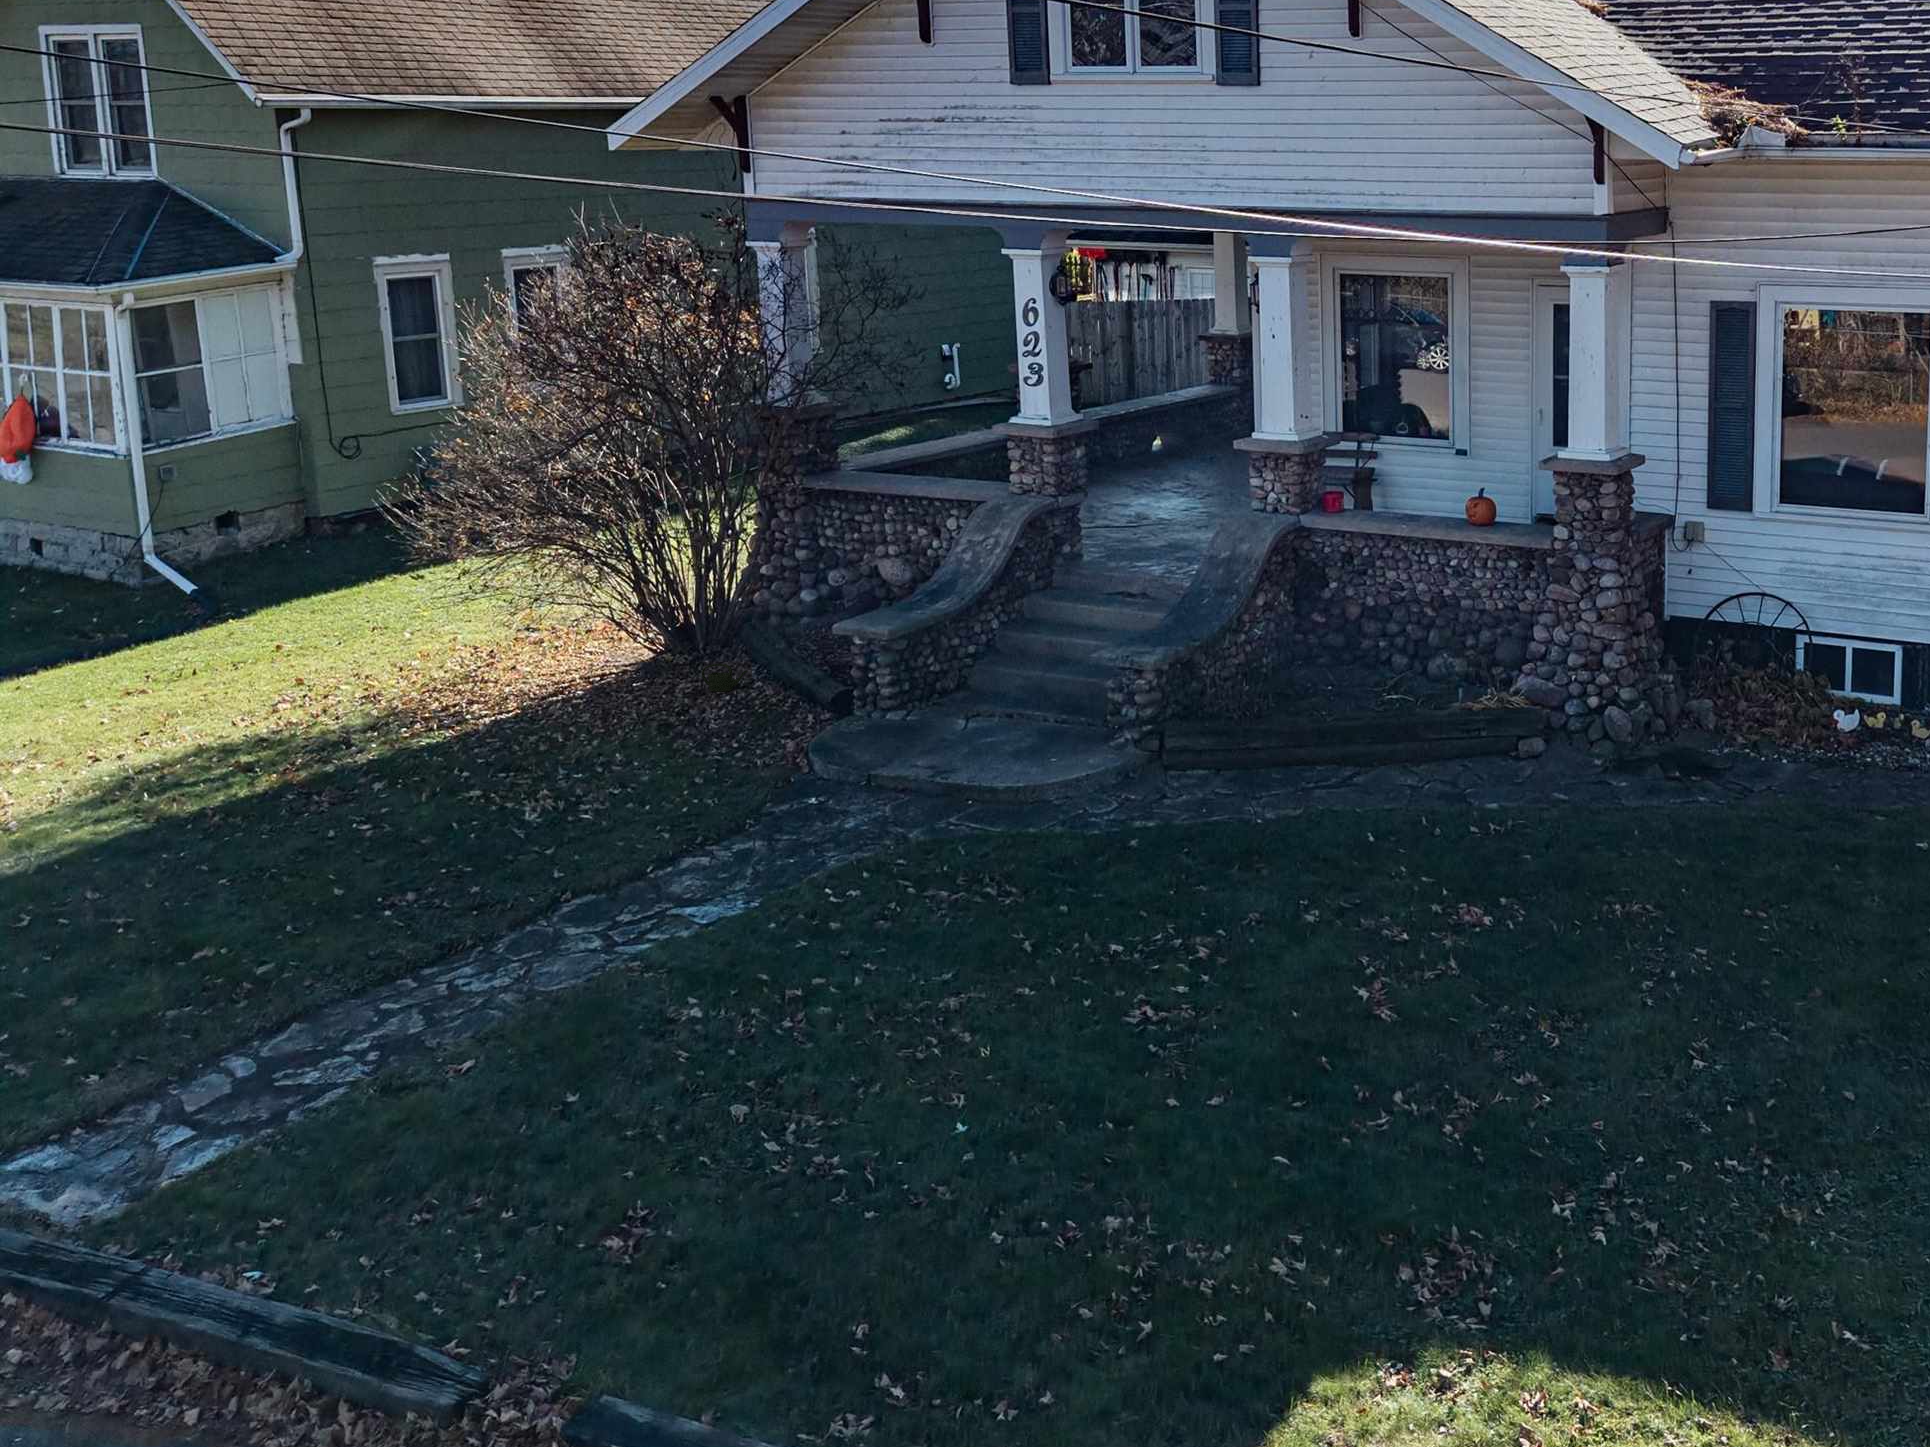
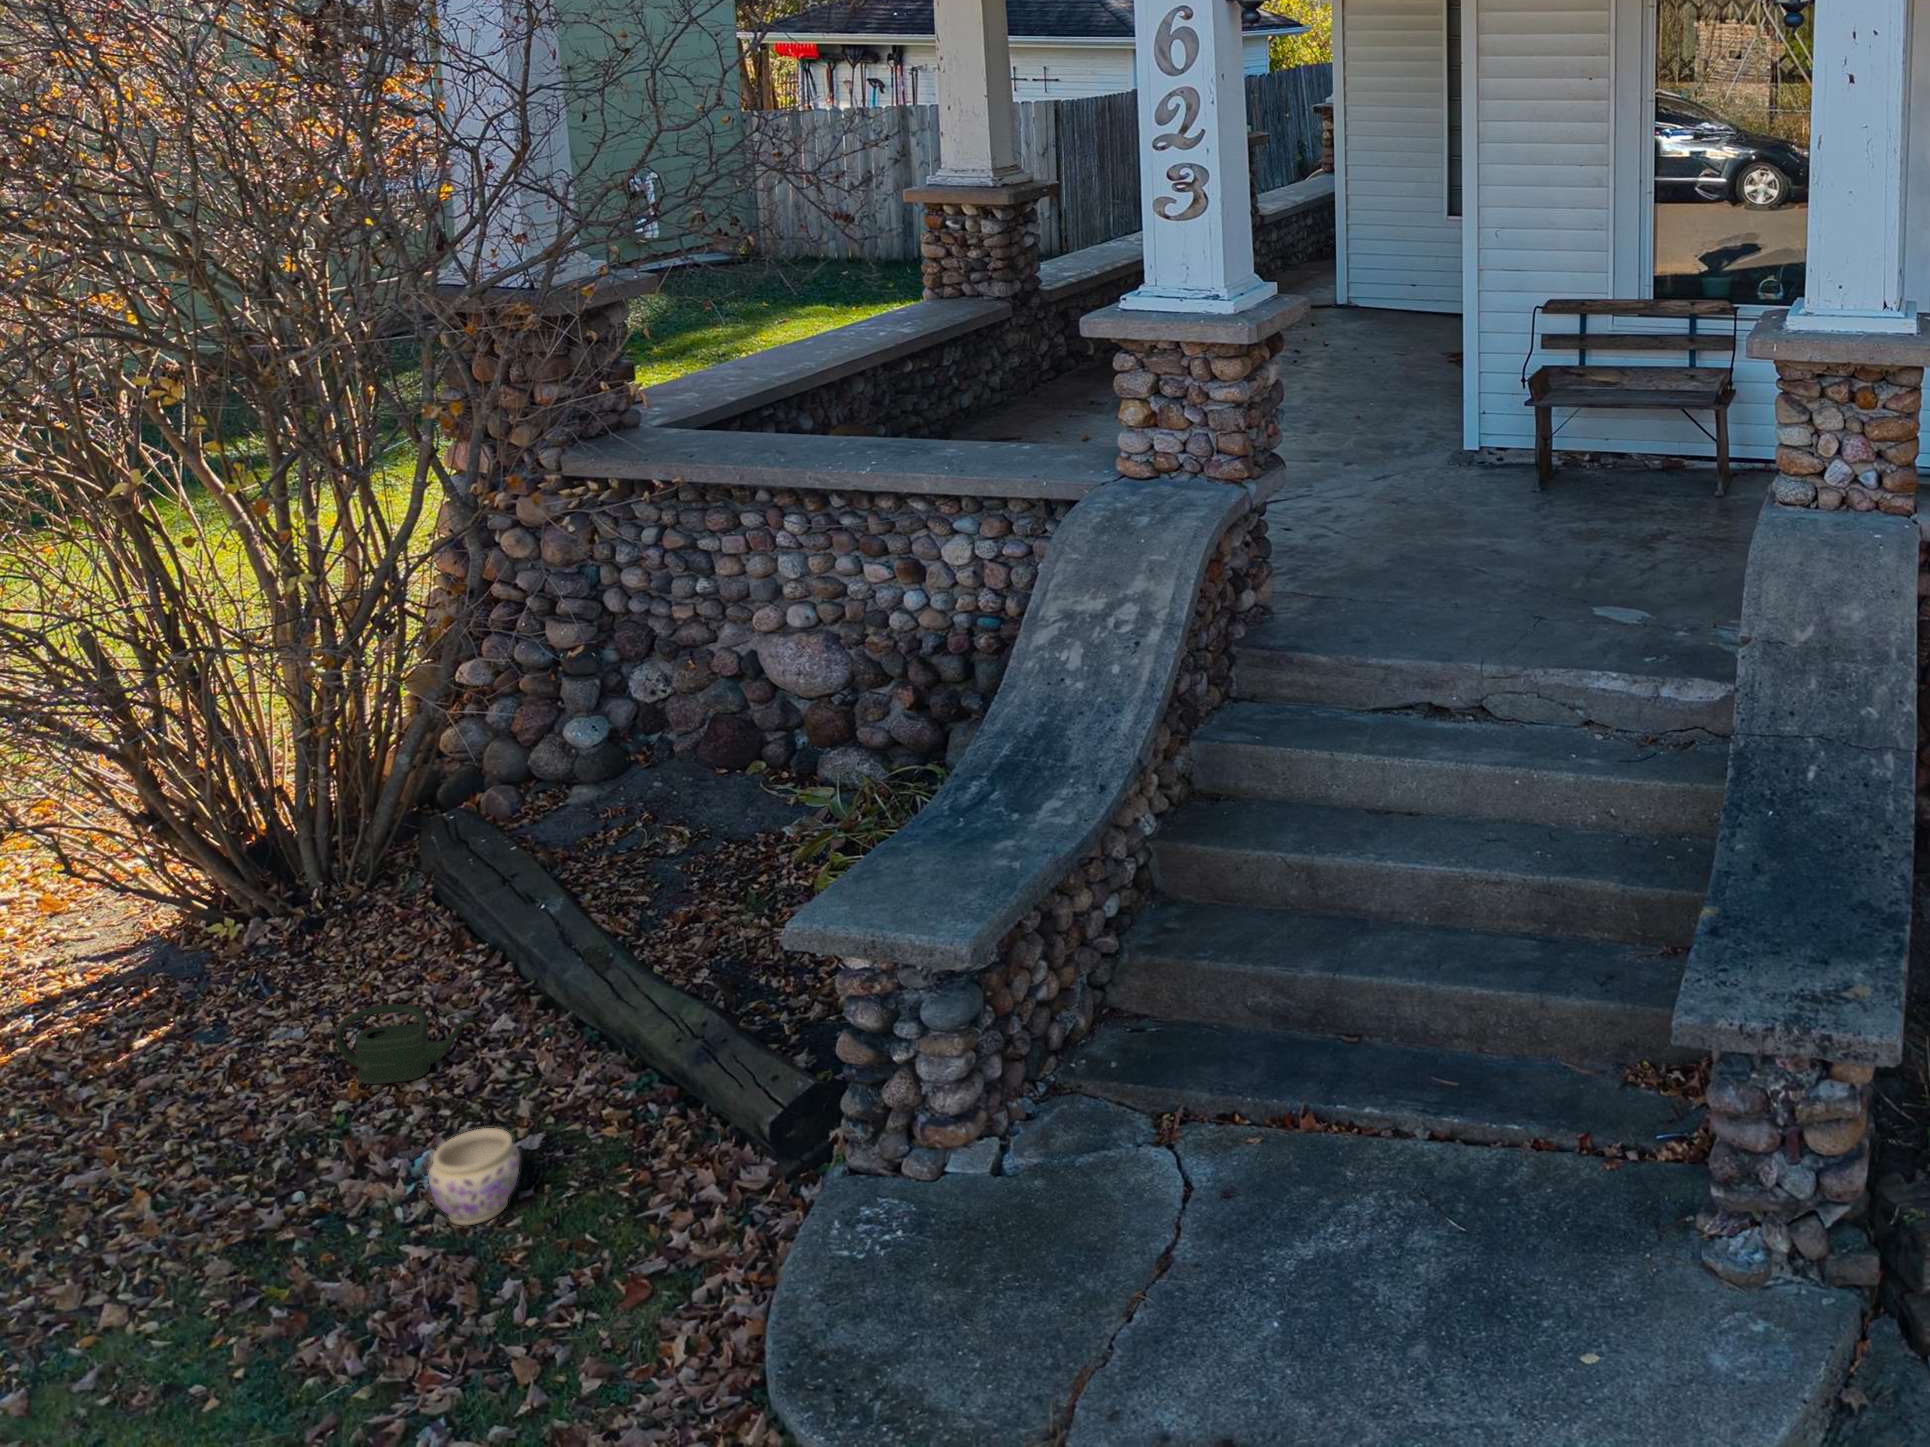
planter: none [723,692,753,720] -> present [428,1128,520,1226]

